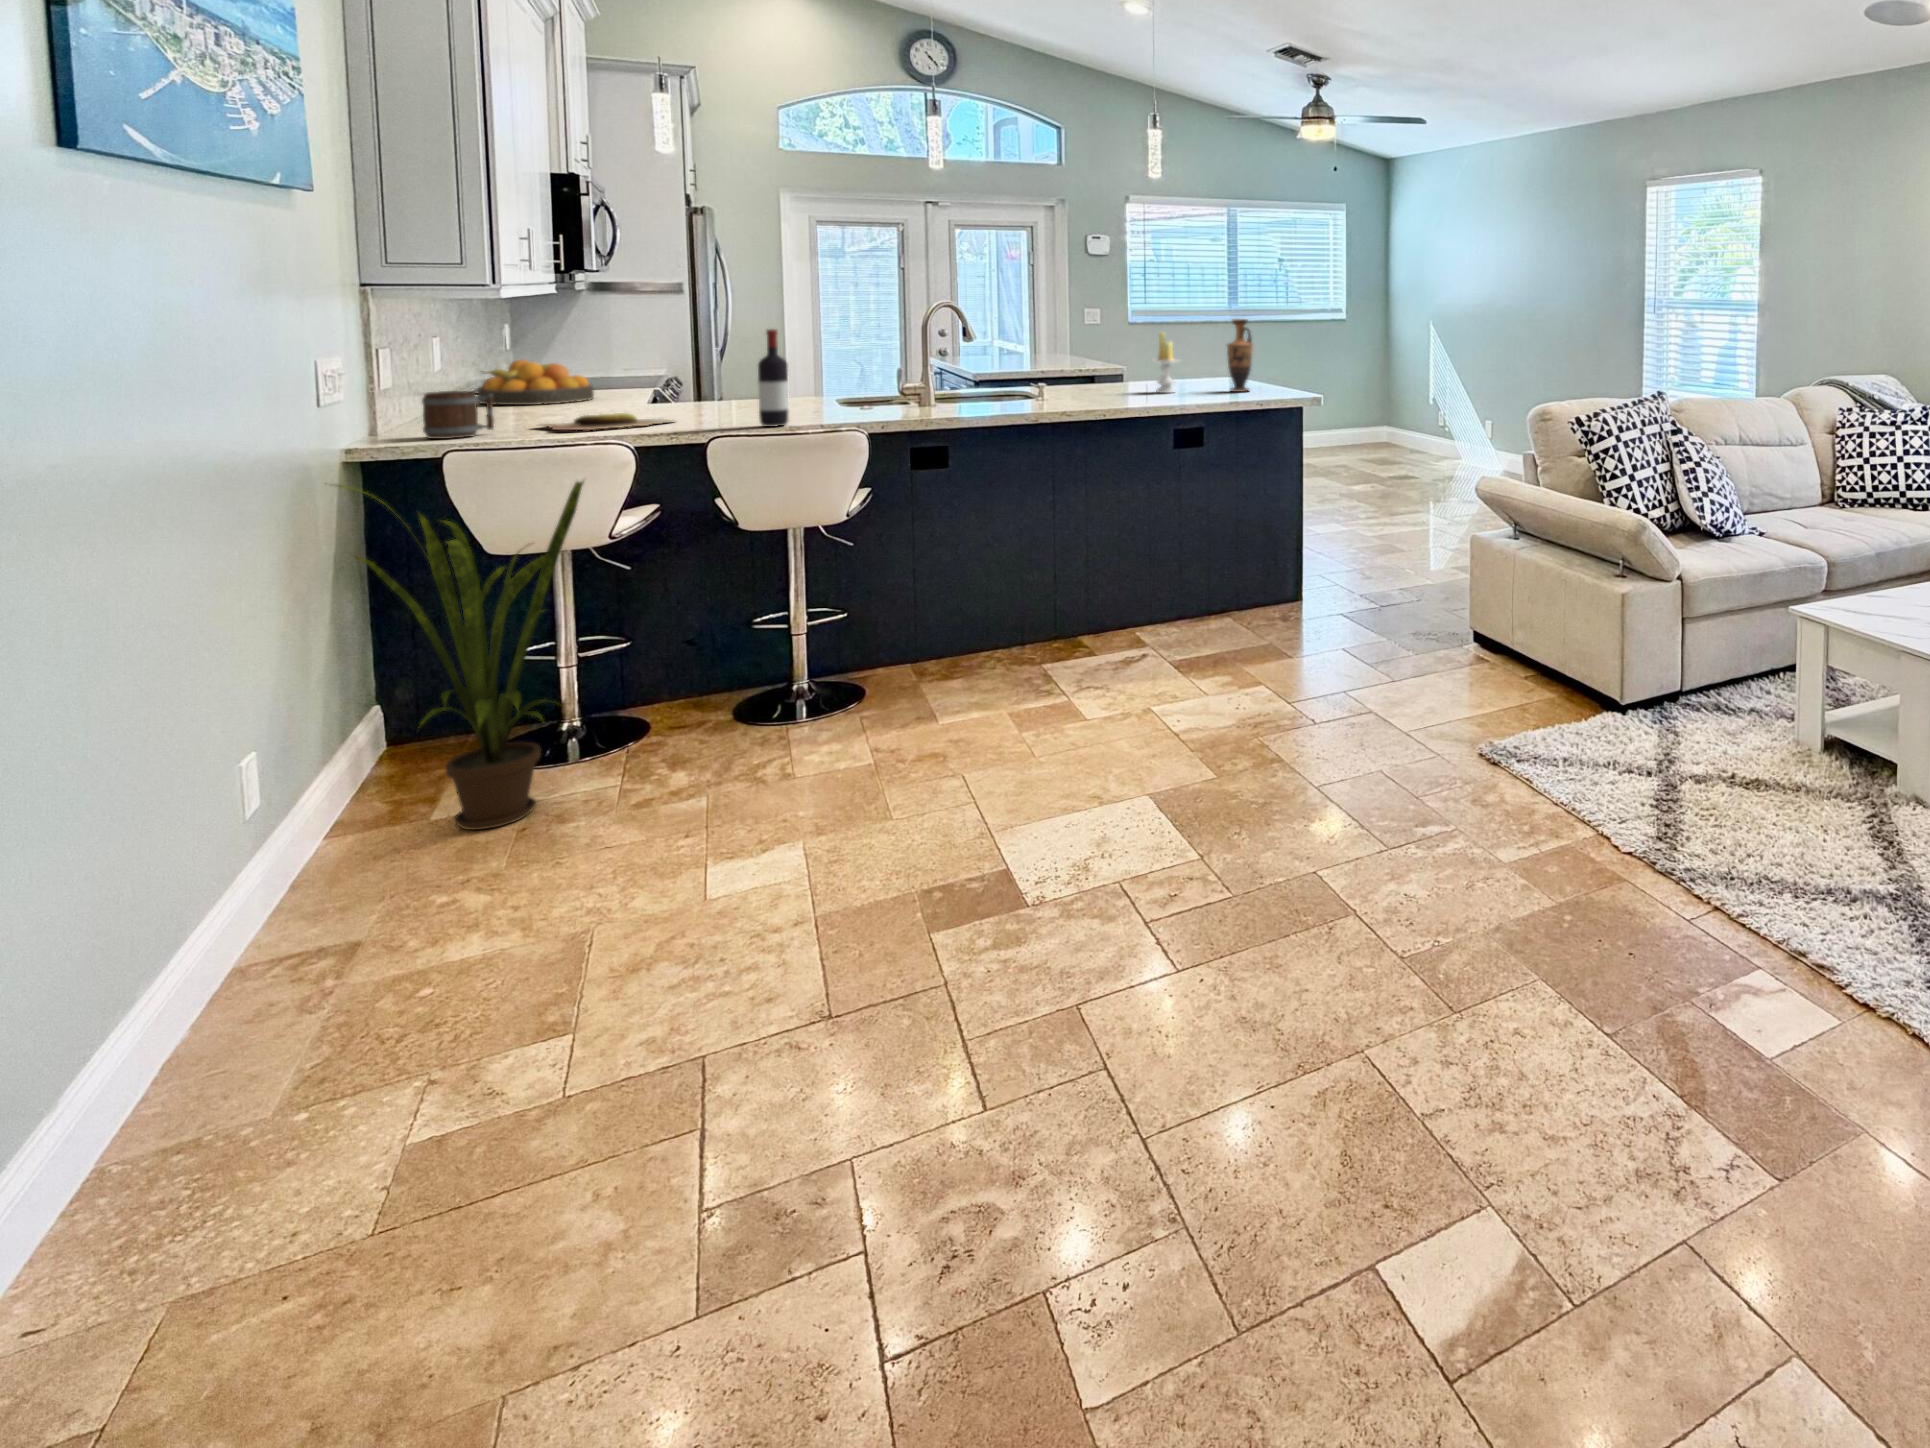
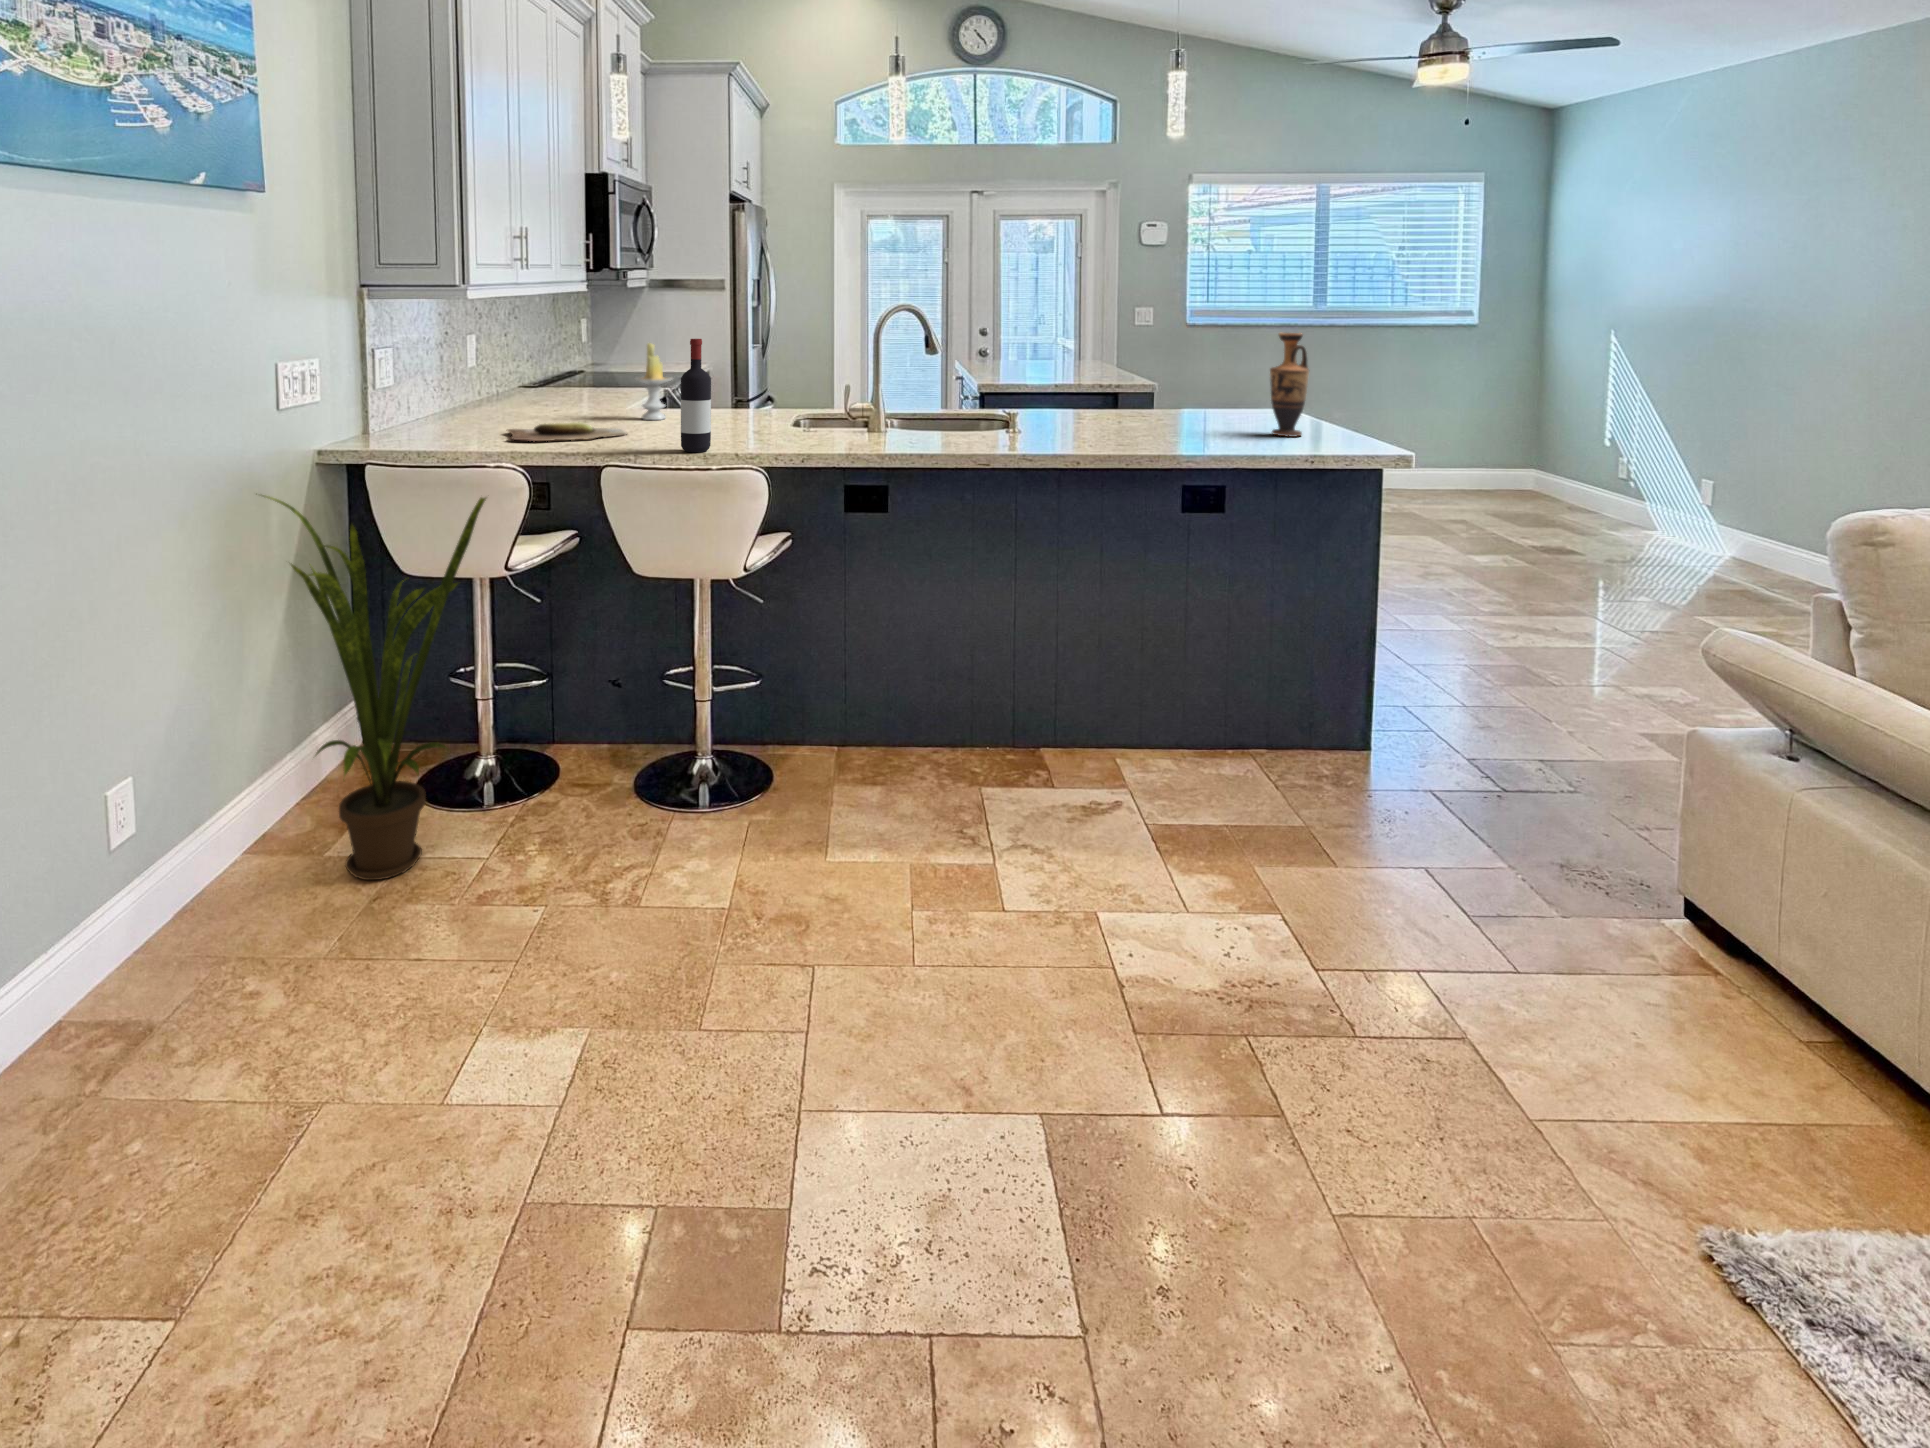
candle: present [1152,332,1180,393] -> present [635,343,672,420]
fruit bowl: present [477,360,594,405] -> none [529,355,620,400]
mug: present [422,391,494,439] -> none [407,393,466,442]

